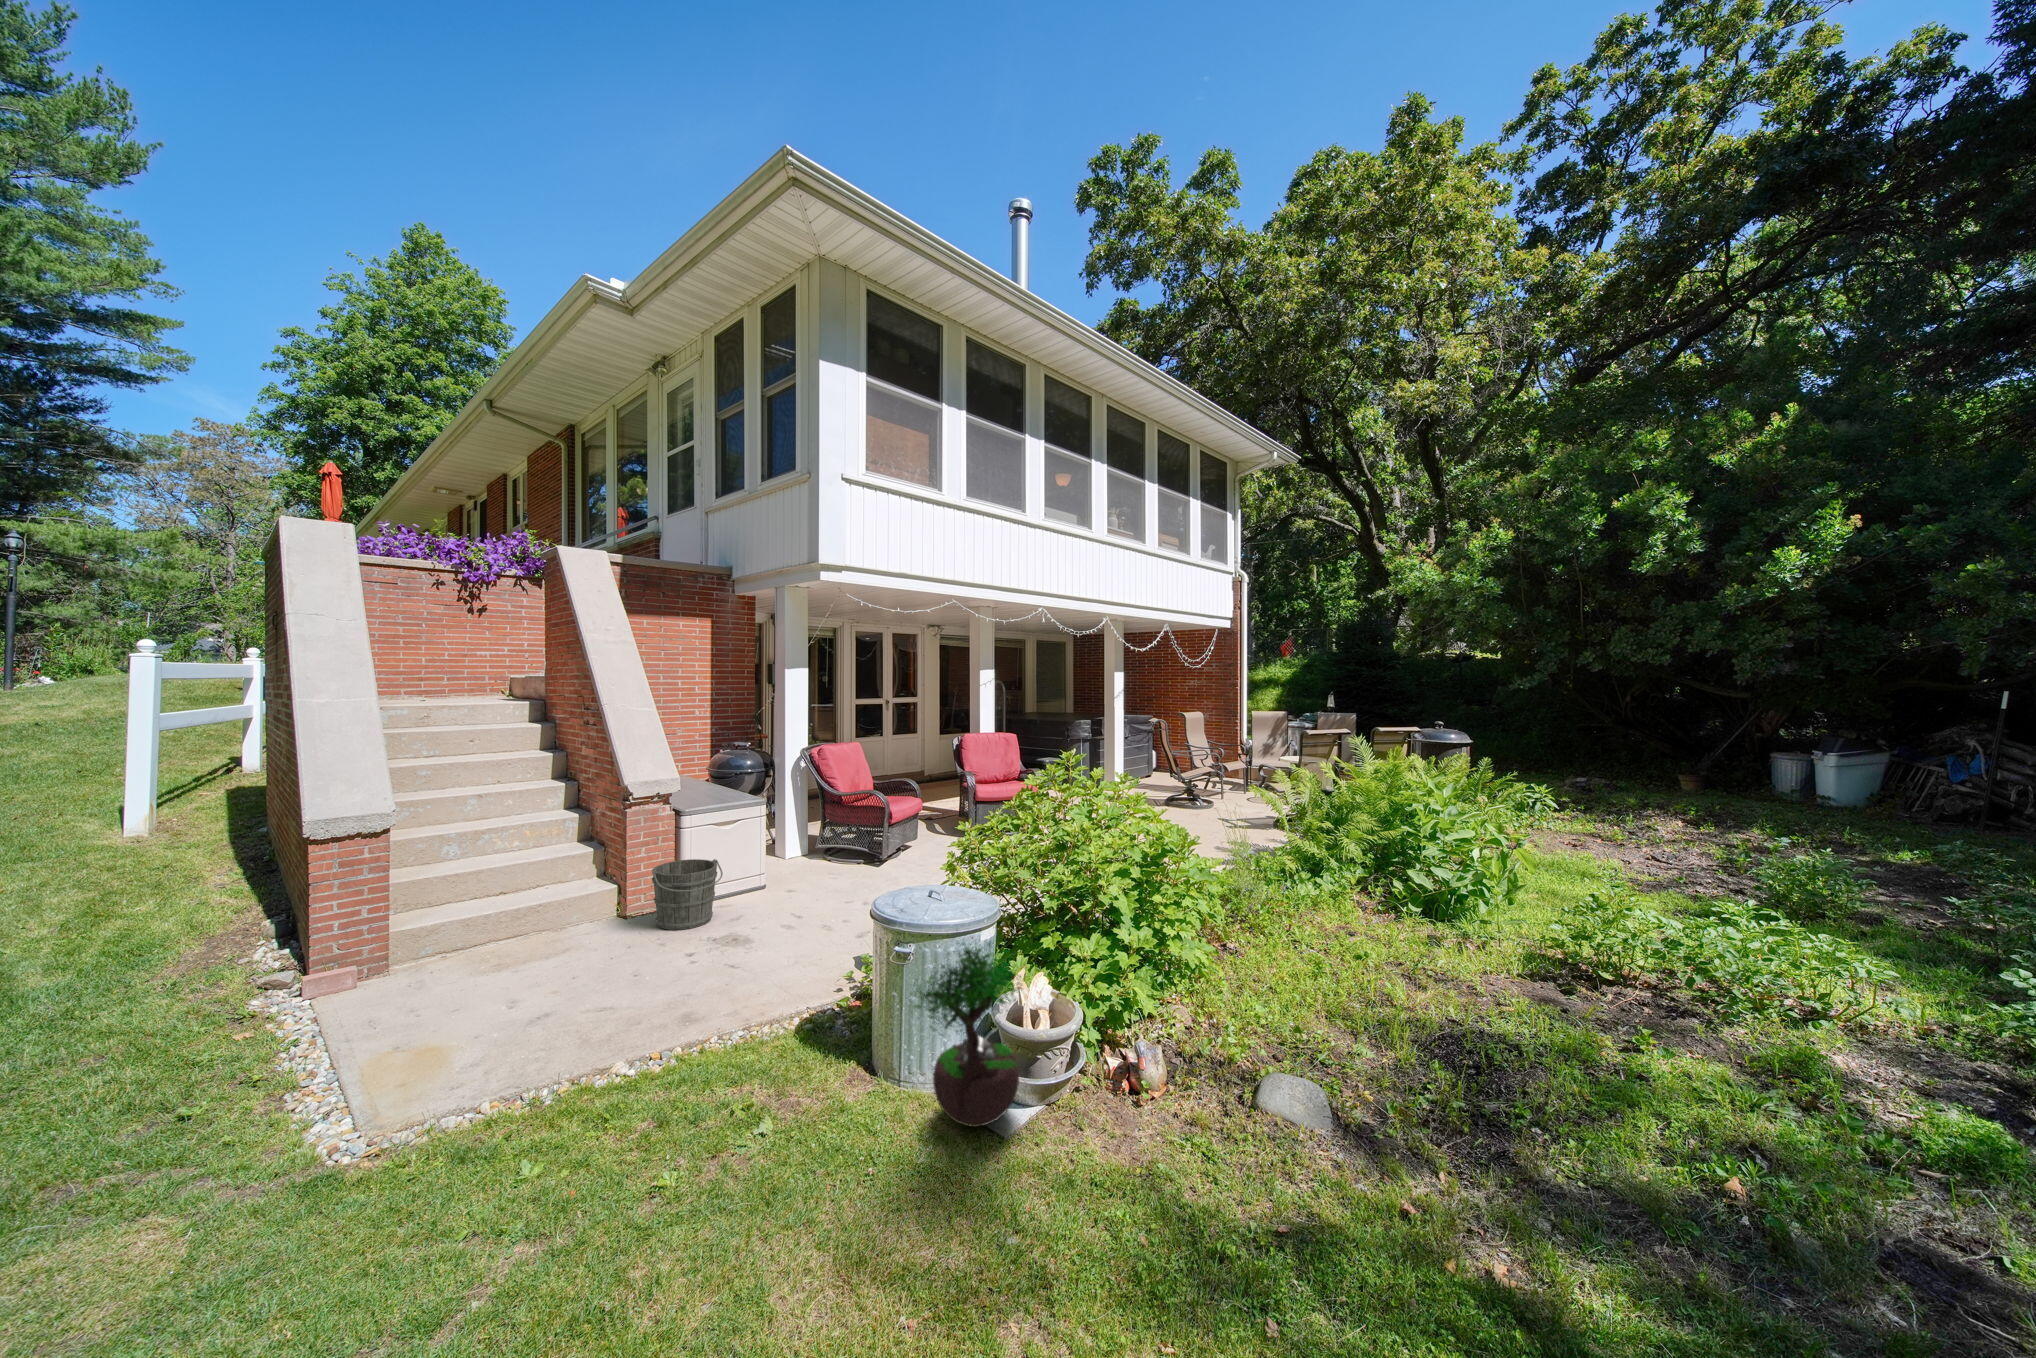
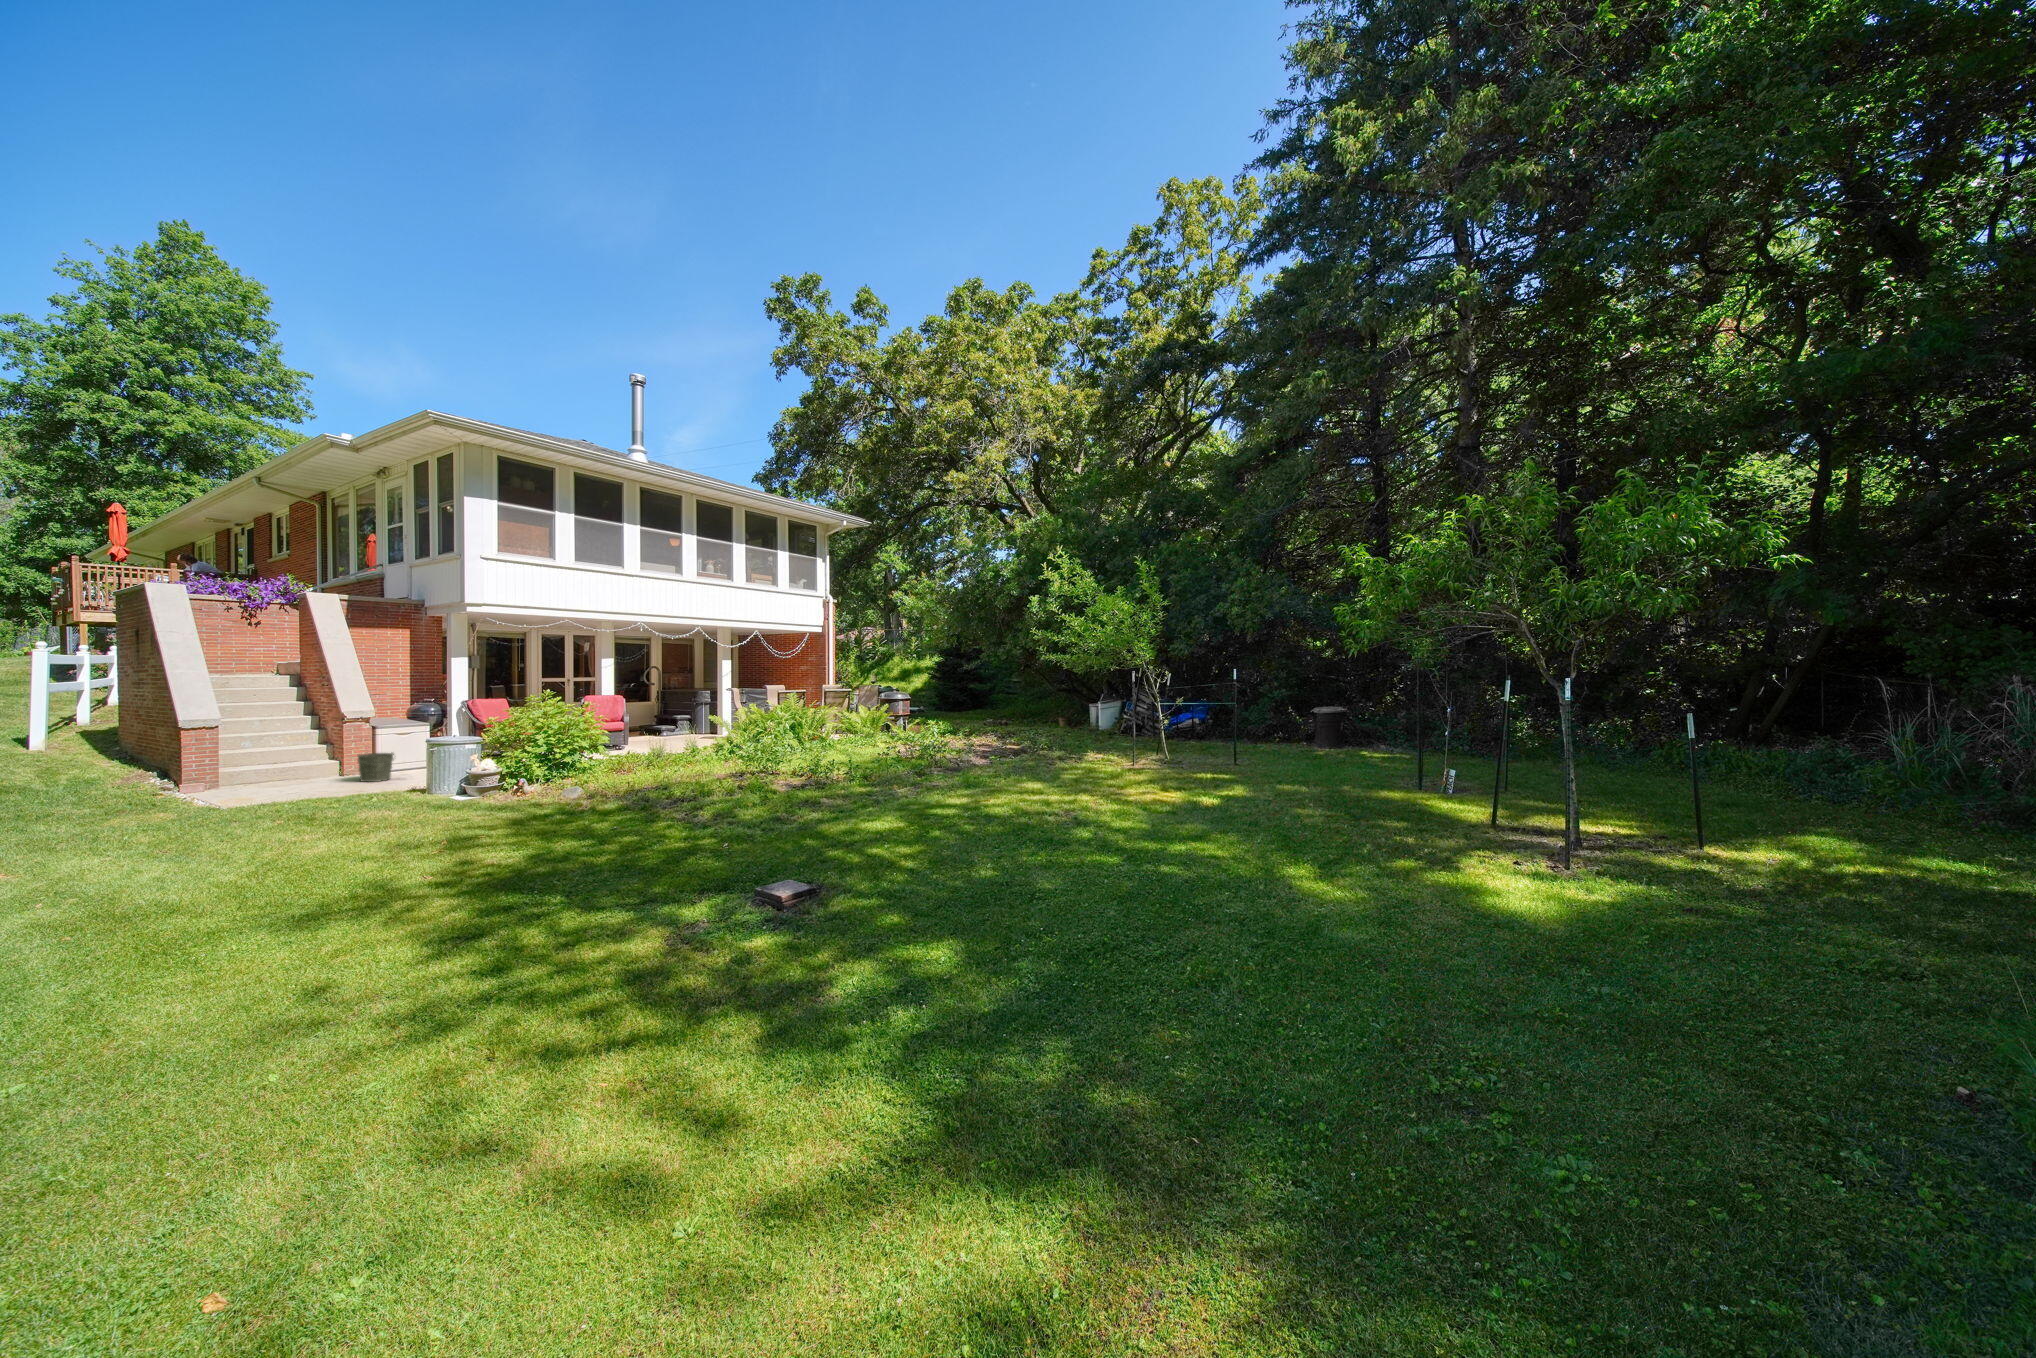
potted tree: present [915,943,1030,1127] -> none [428,751,476,814]

